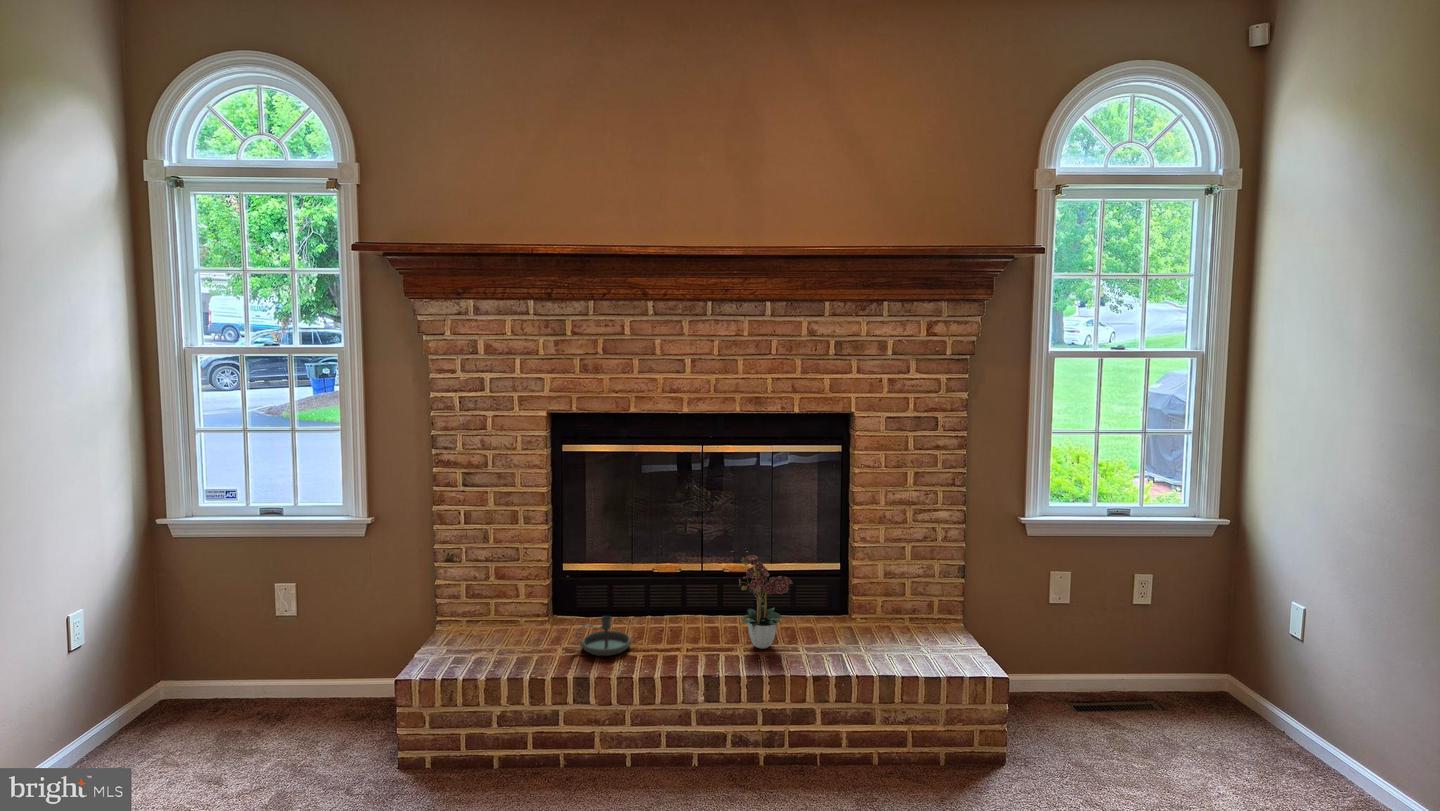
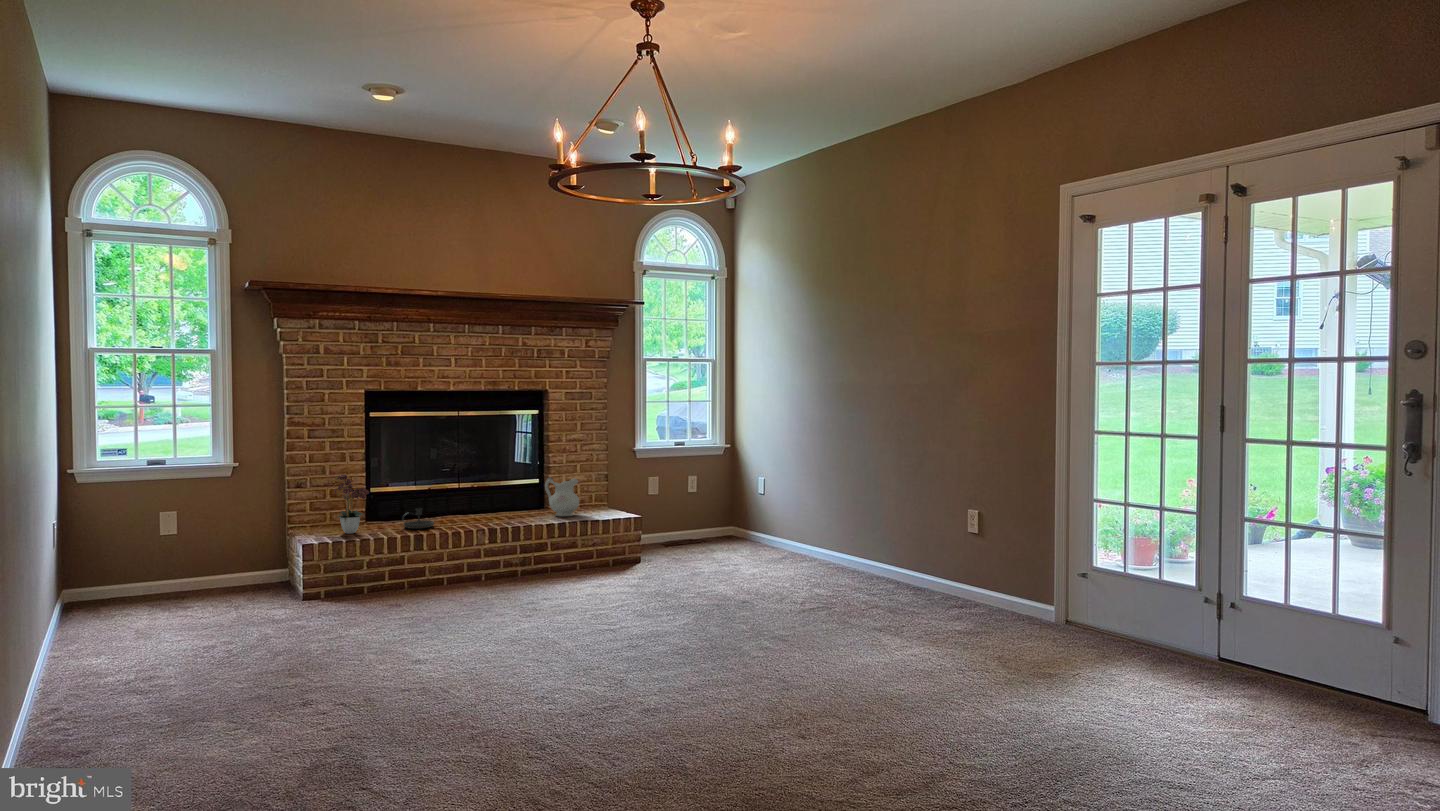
flower arrangement: present [739,555,792,648] -> present [334,474,369,534]
ceramic pitcher: none [834,574,894,653] -> present [545,478,579,516]

